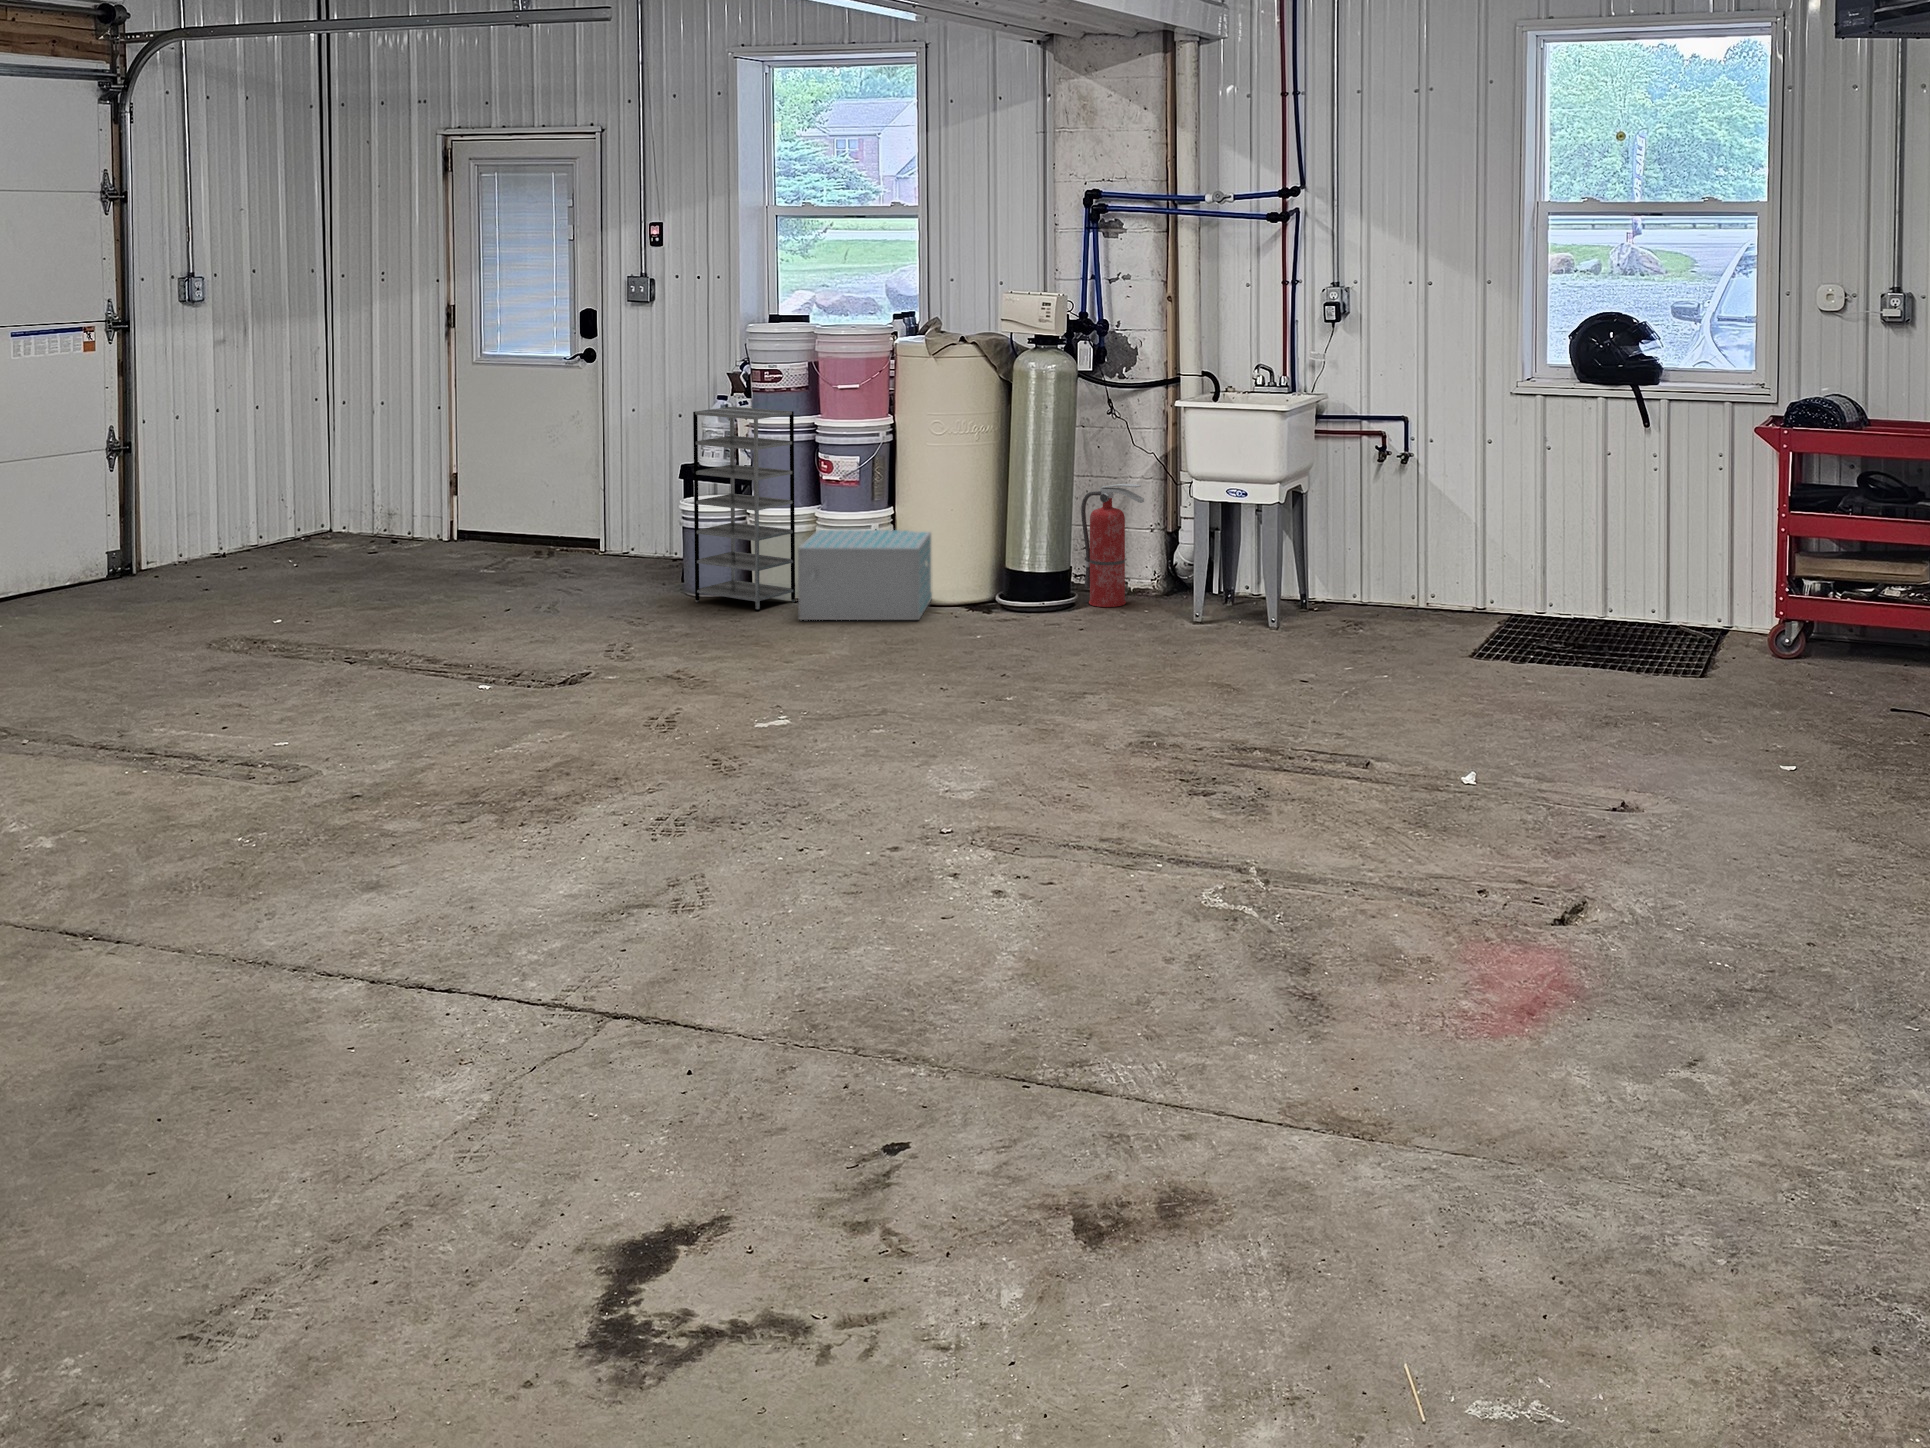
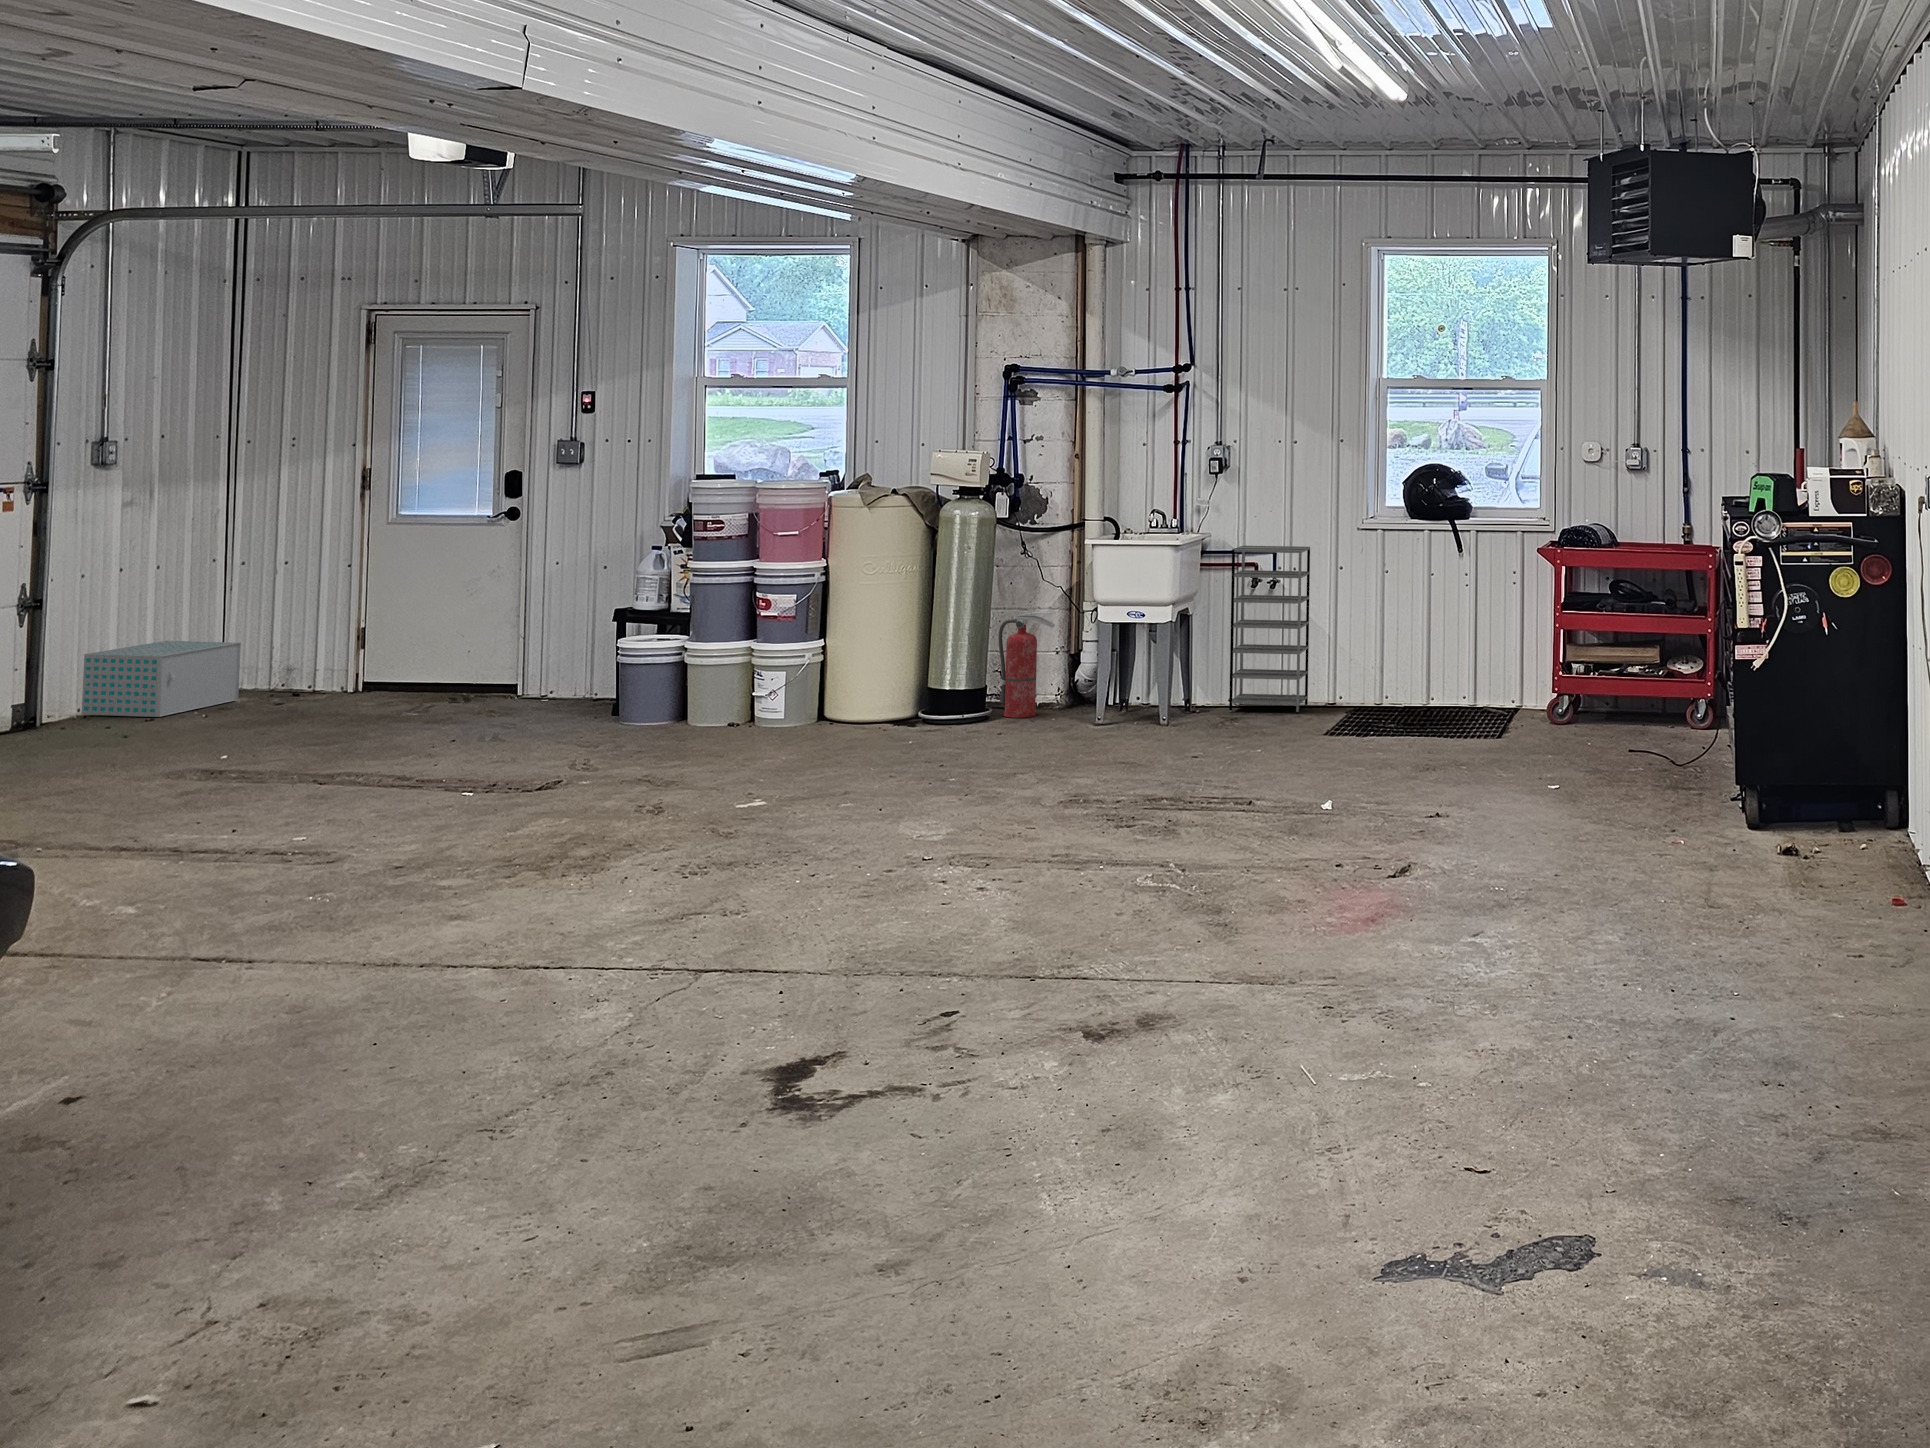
shelving unit: present [693,407,795,611] -> present [1229,546,1310,713]
storage box: present [798,530,932,620] -> present [82,641,241,717]

